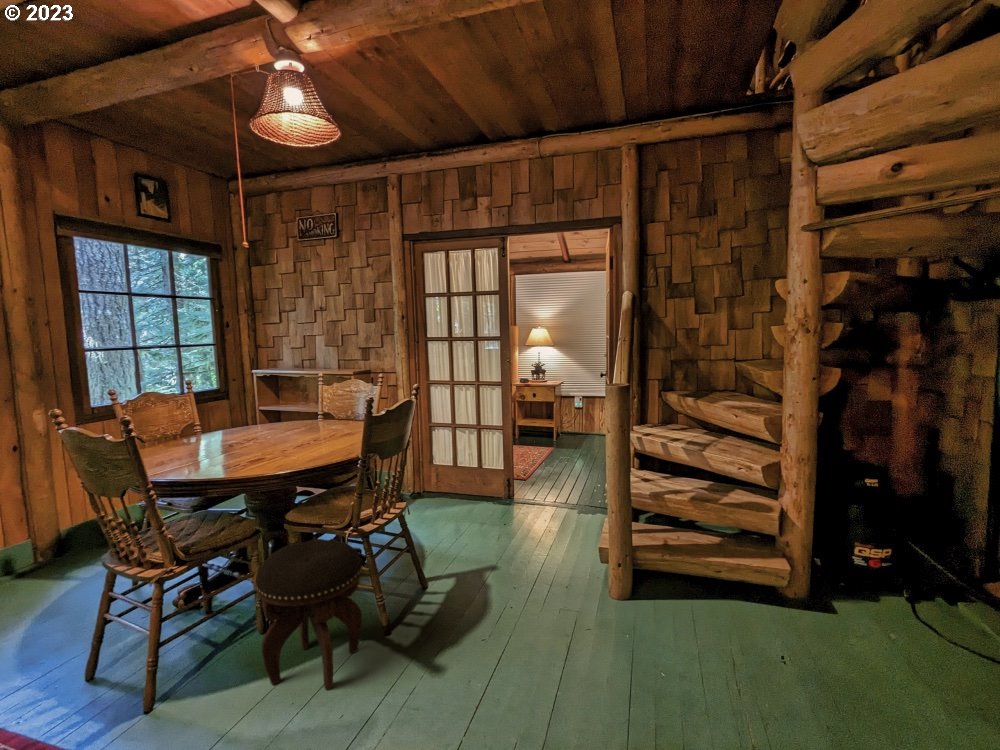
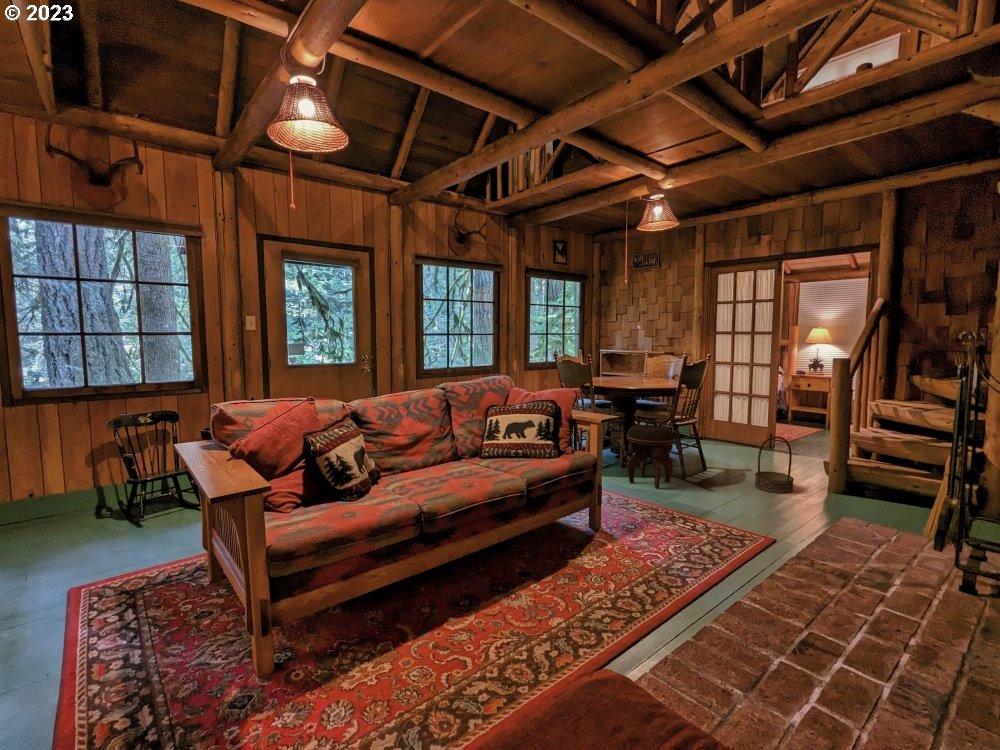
basket: none [505,522,562,626] -> present [755,436,794,493]

